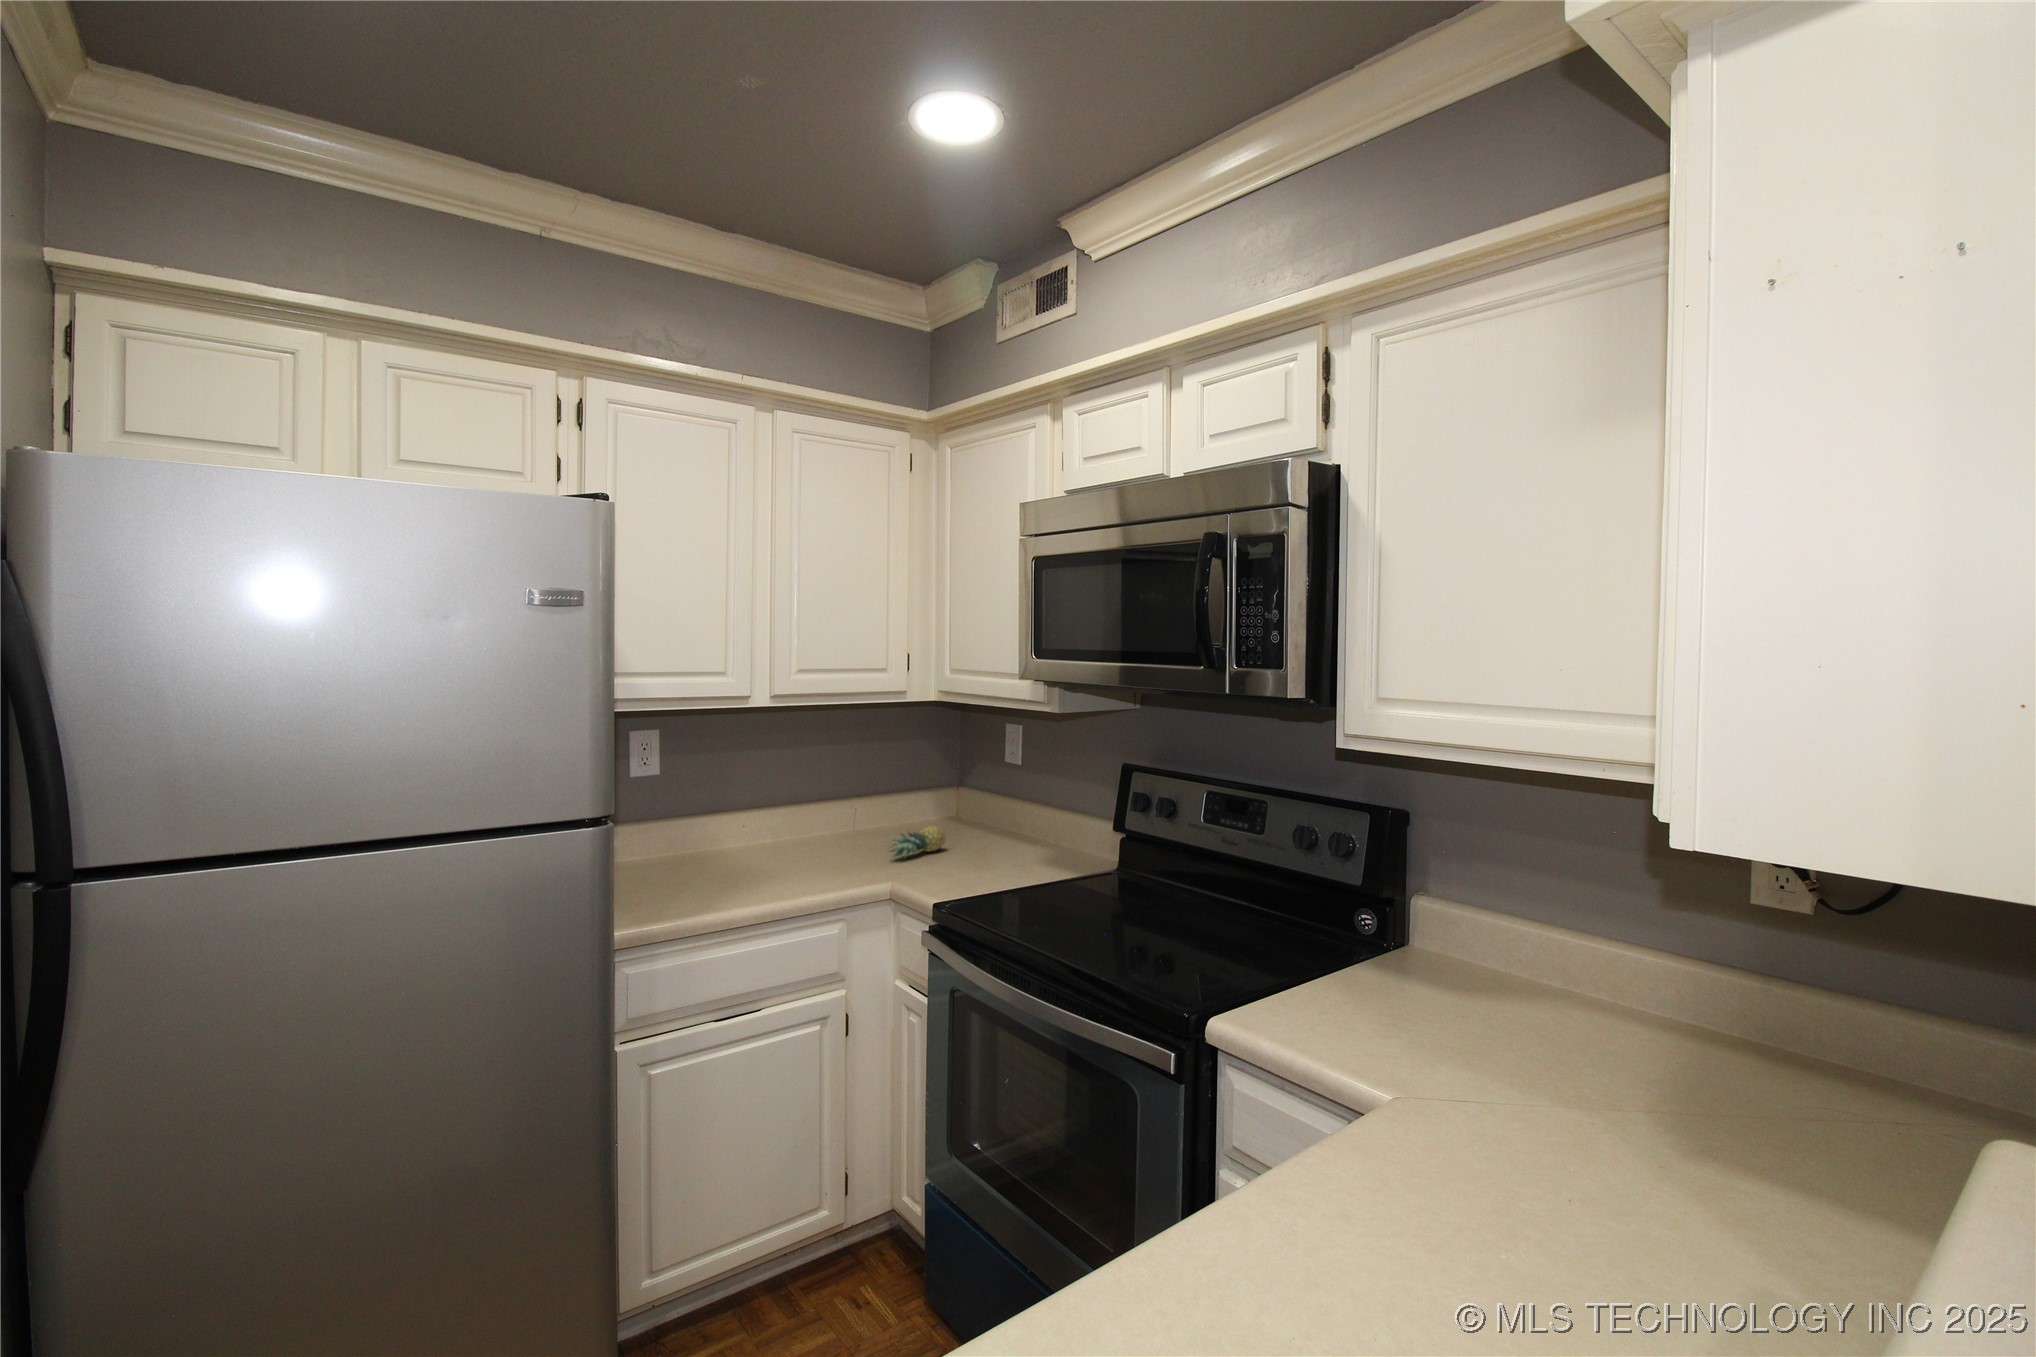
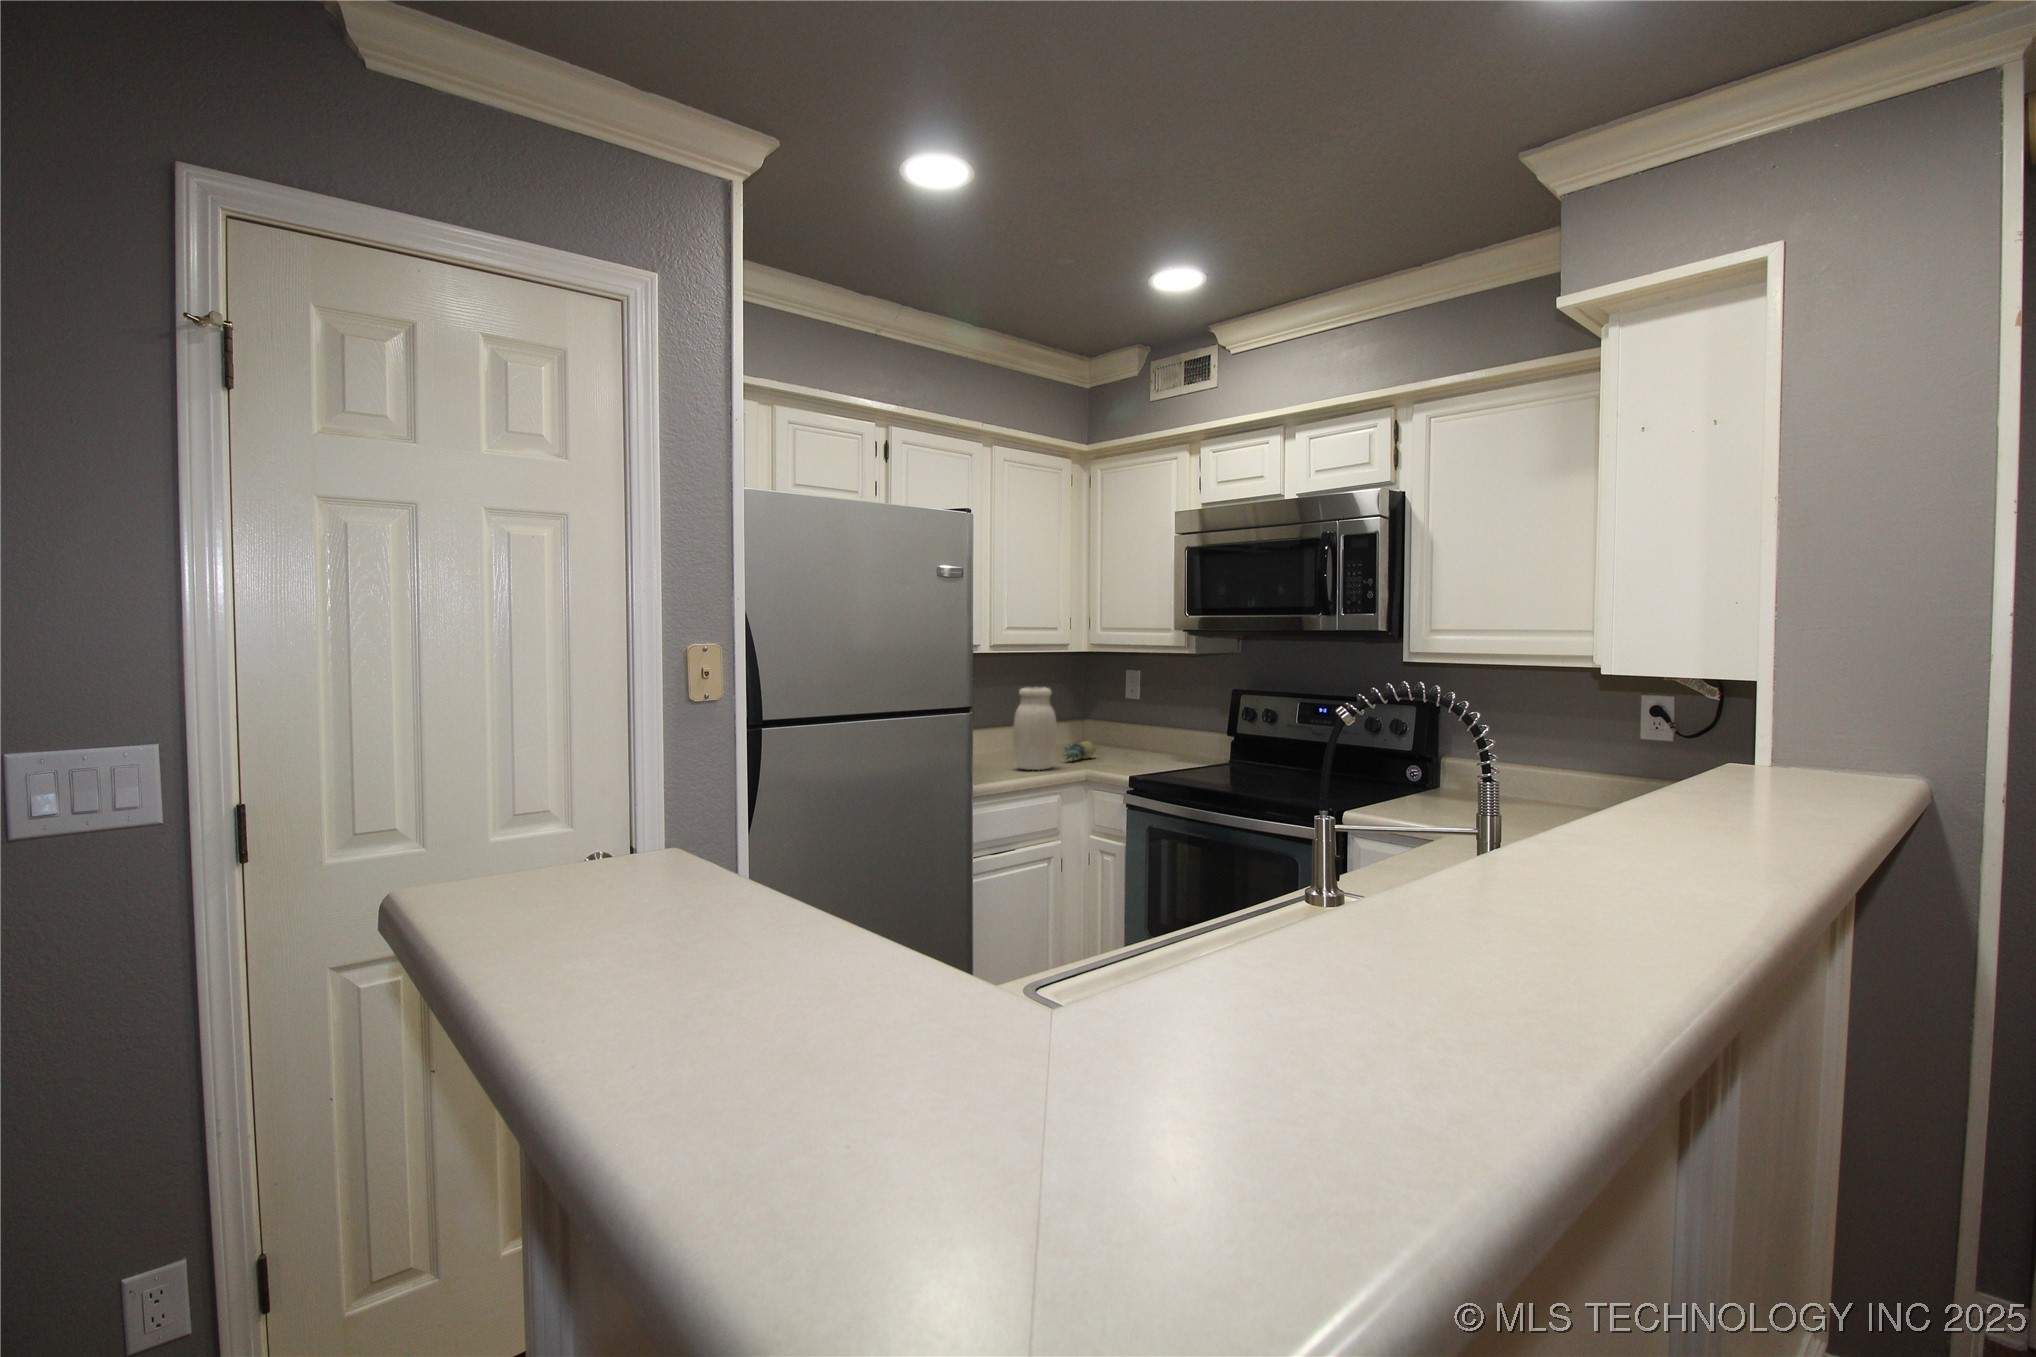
jar: none [799,760,863,881] -> present [1013,687,1057,770]

